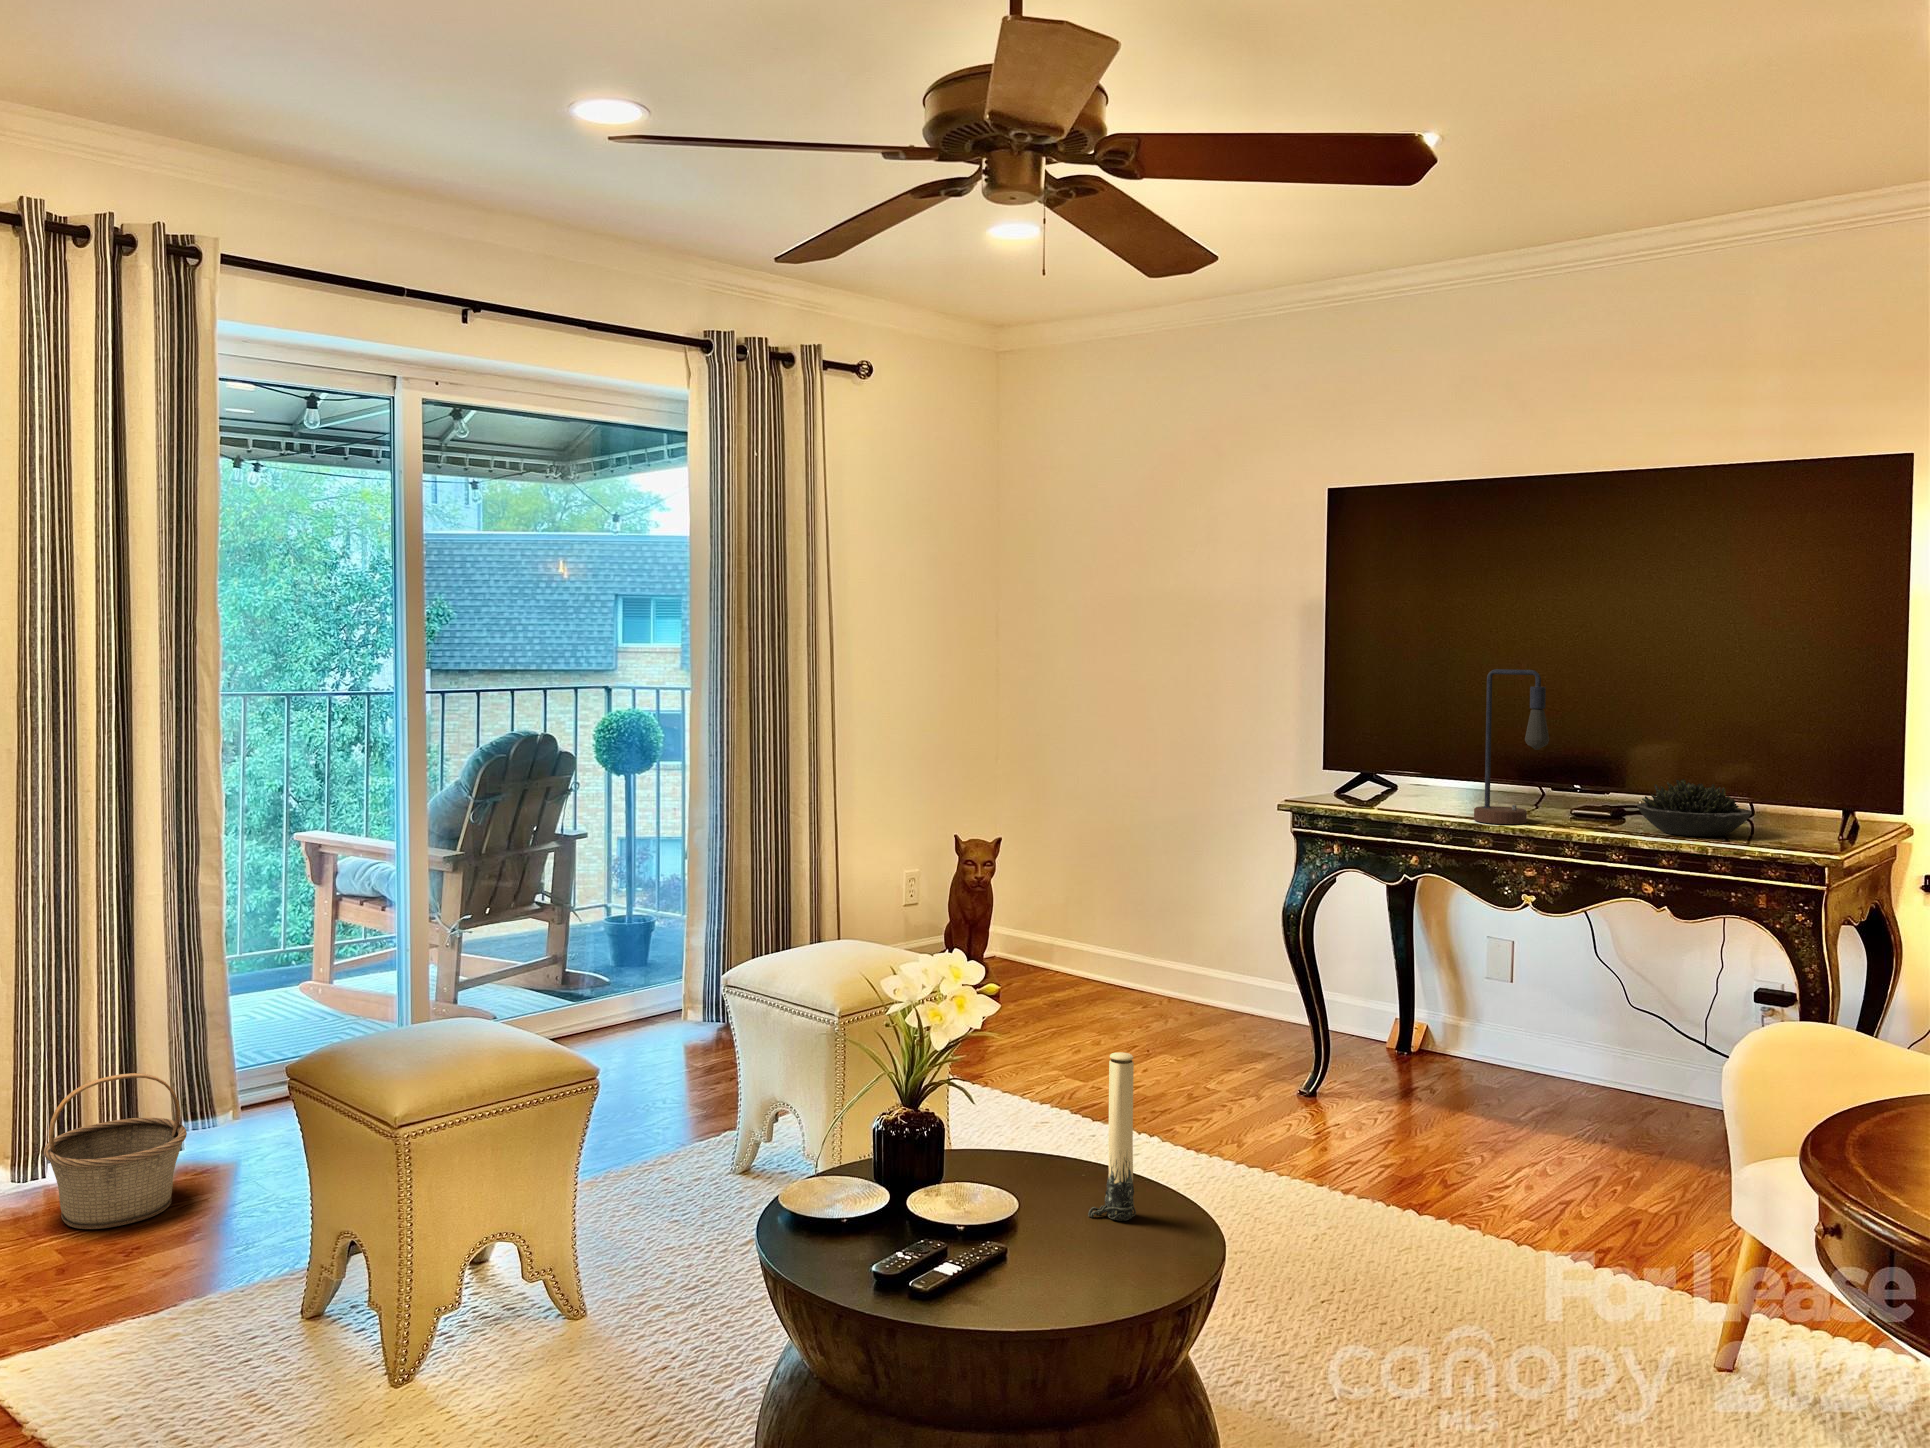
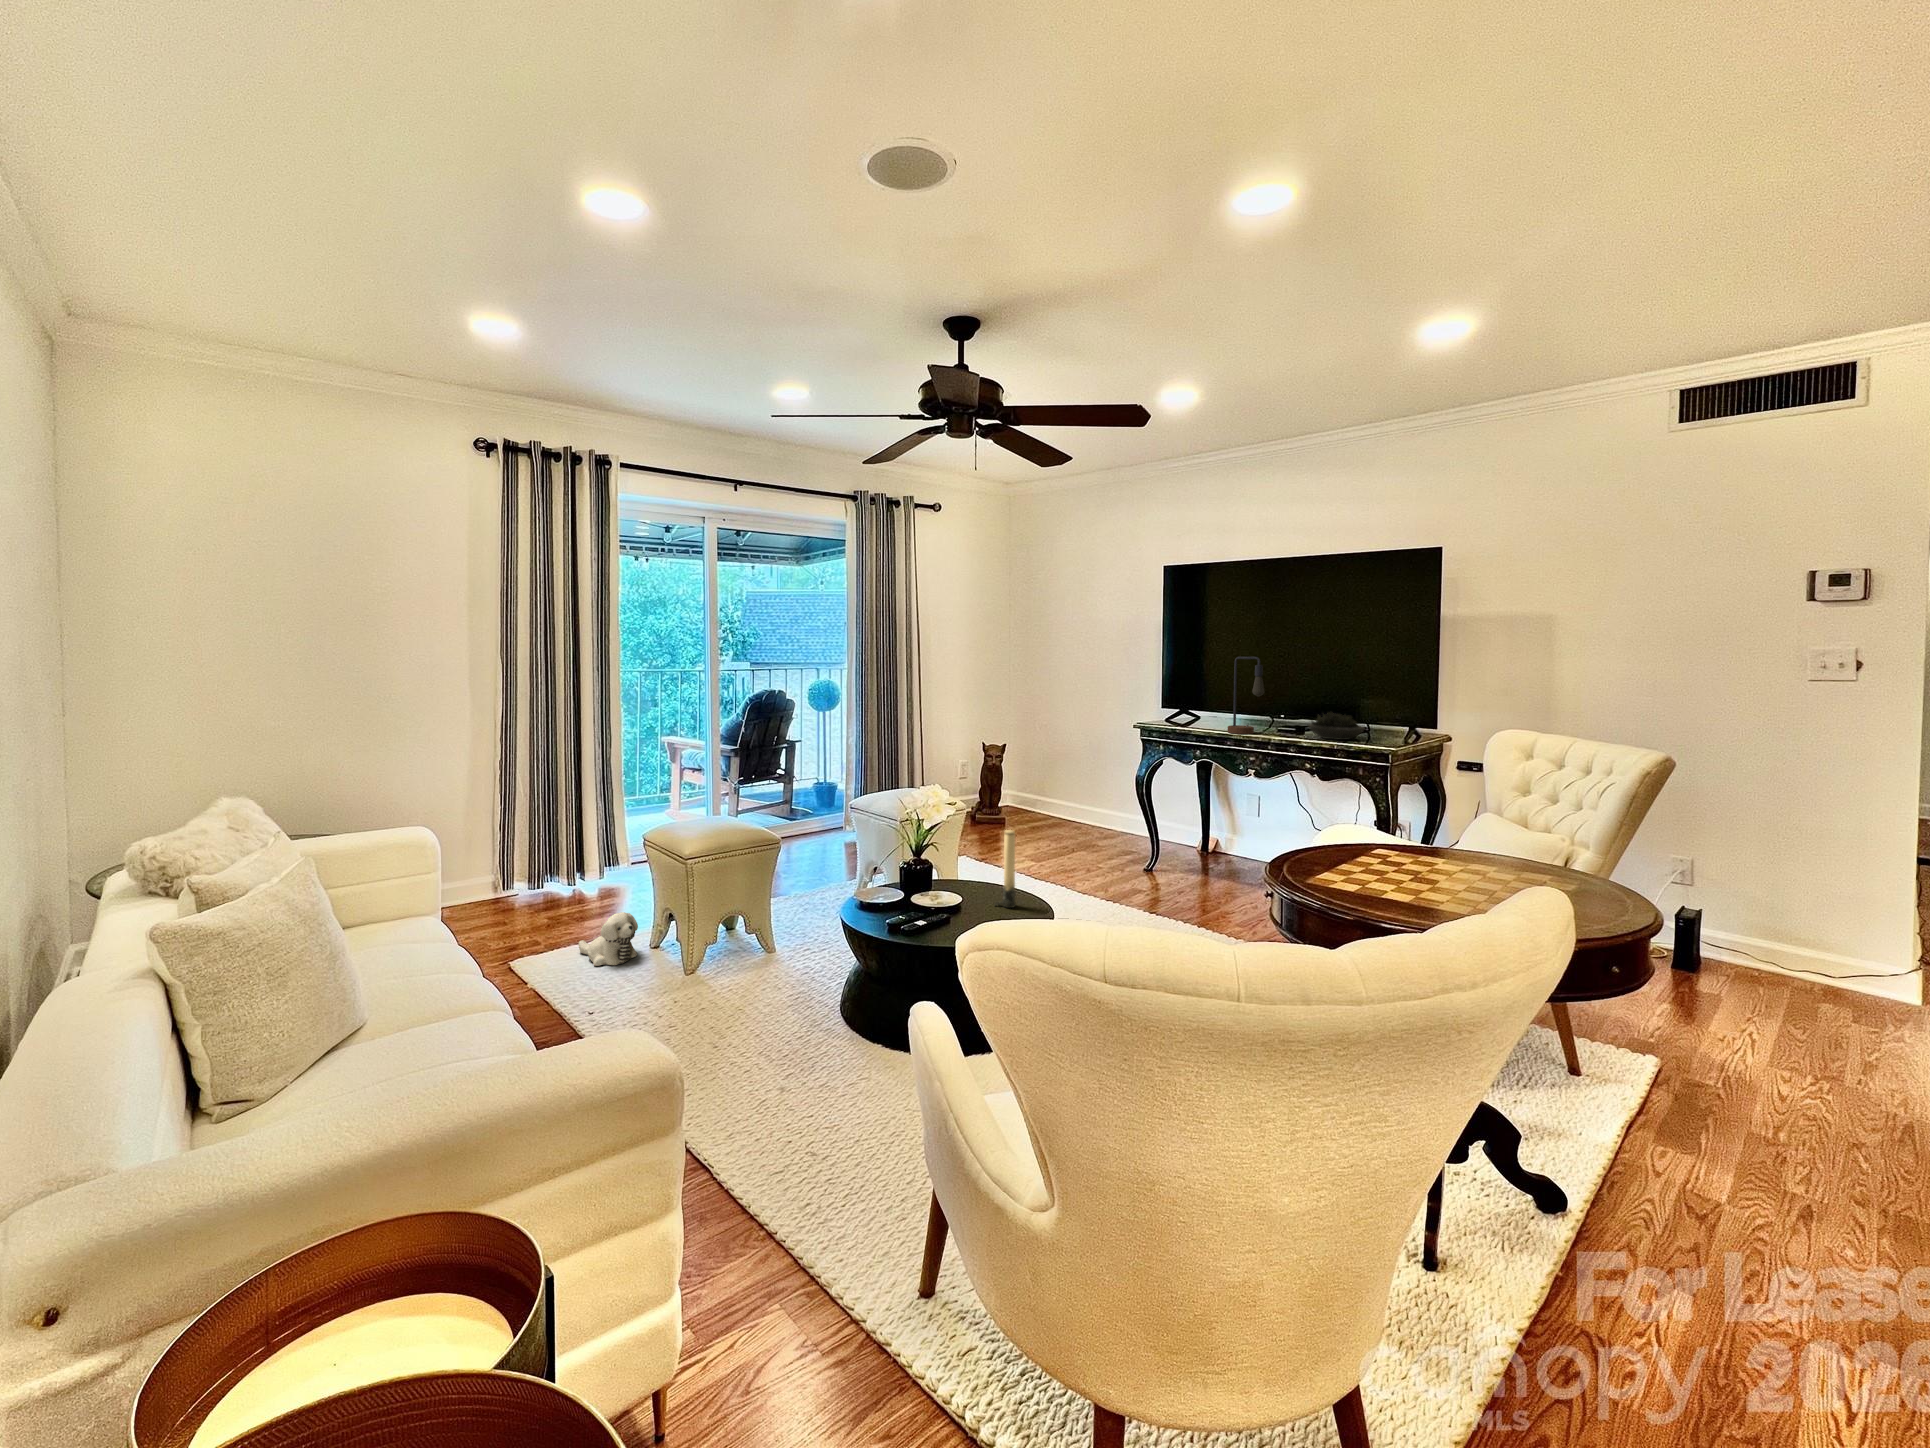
basket: present [44,1073,187,1229] -> none [542,842,606,911]
plush toy: none [137,1239,275,1363] -> present [579,912,638,966]

